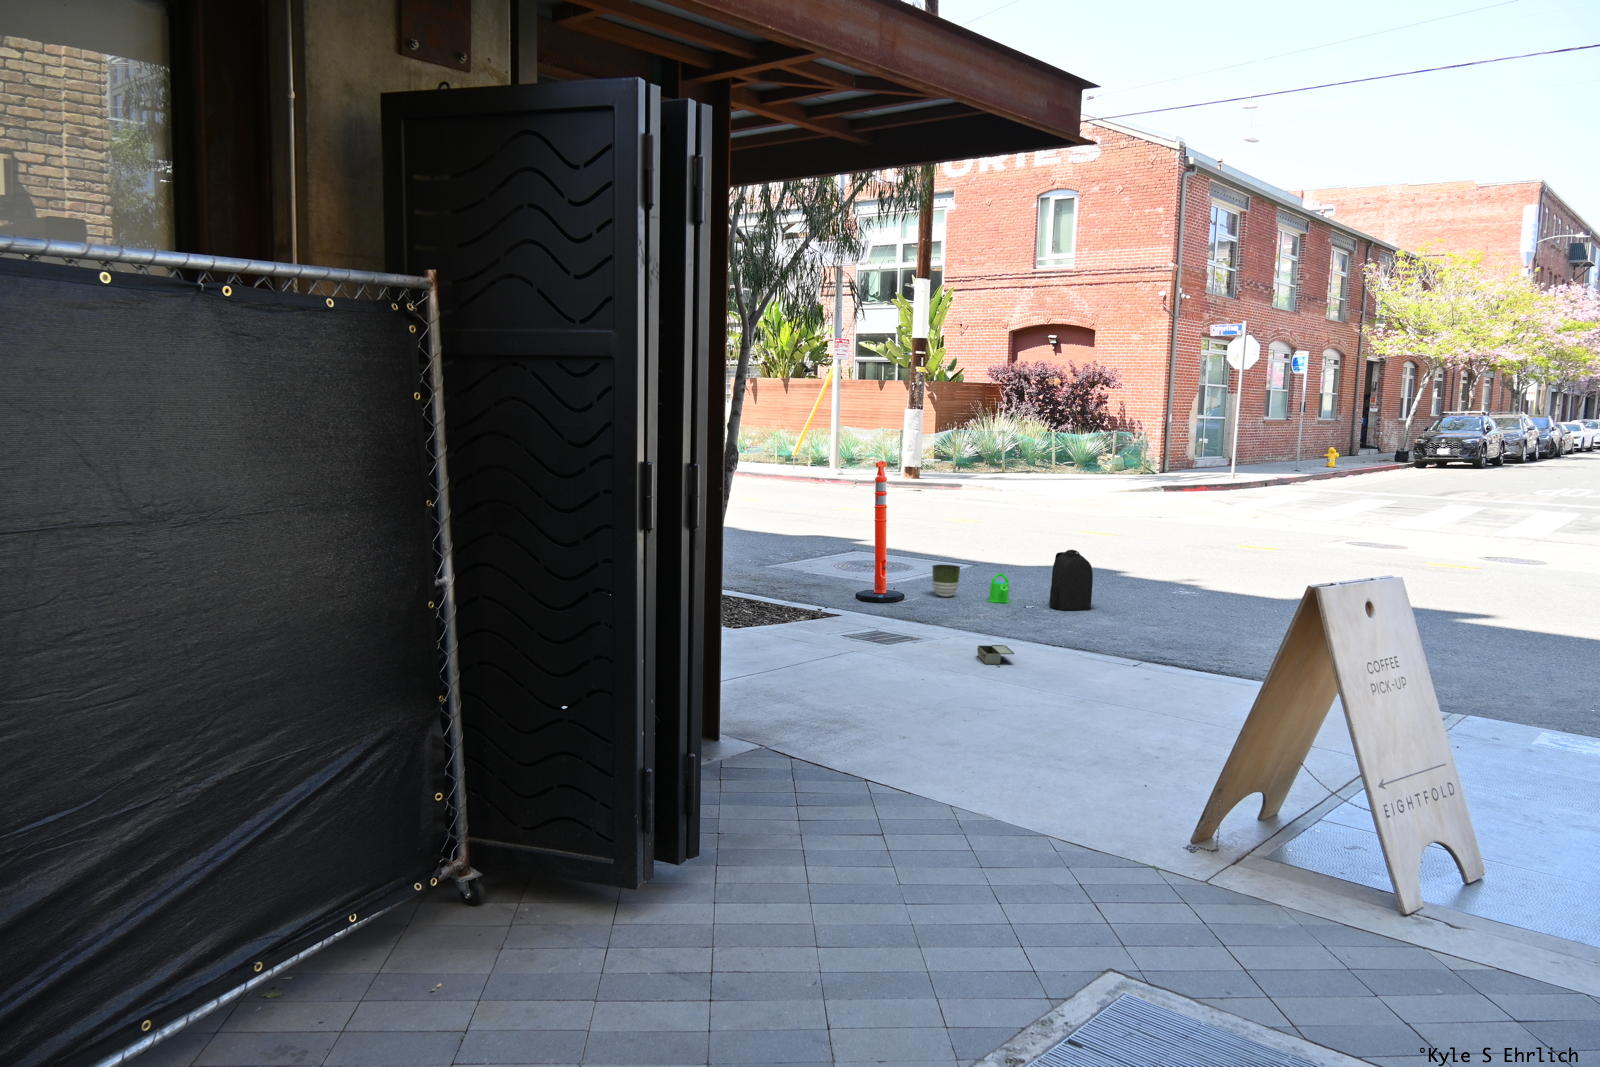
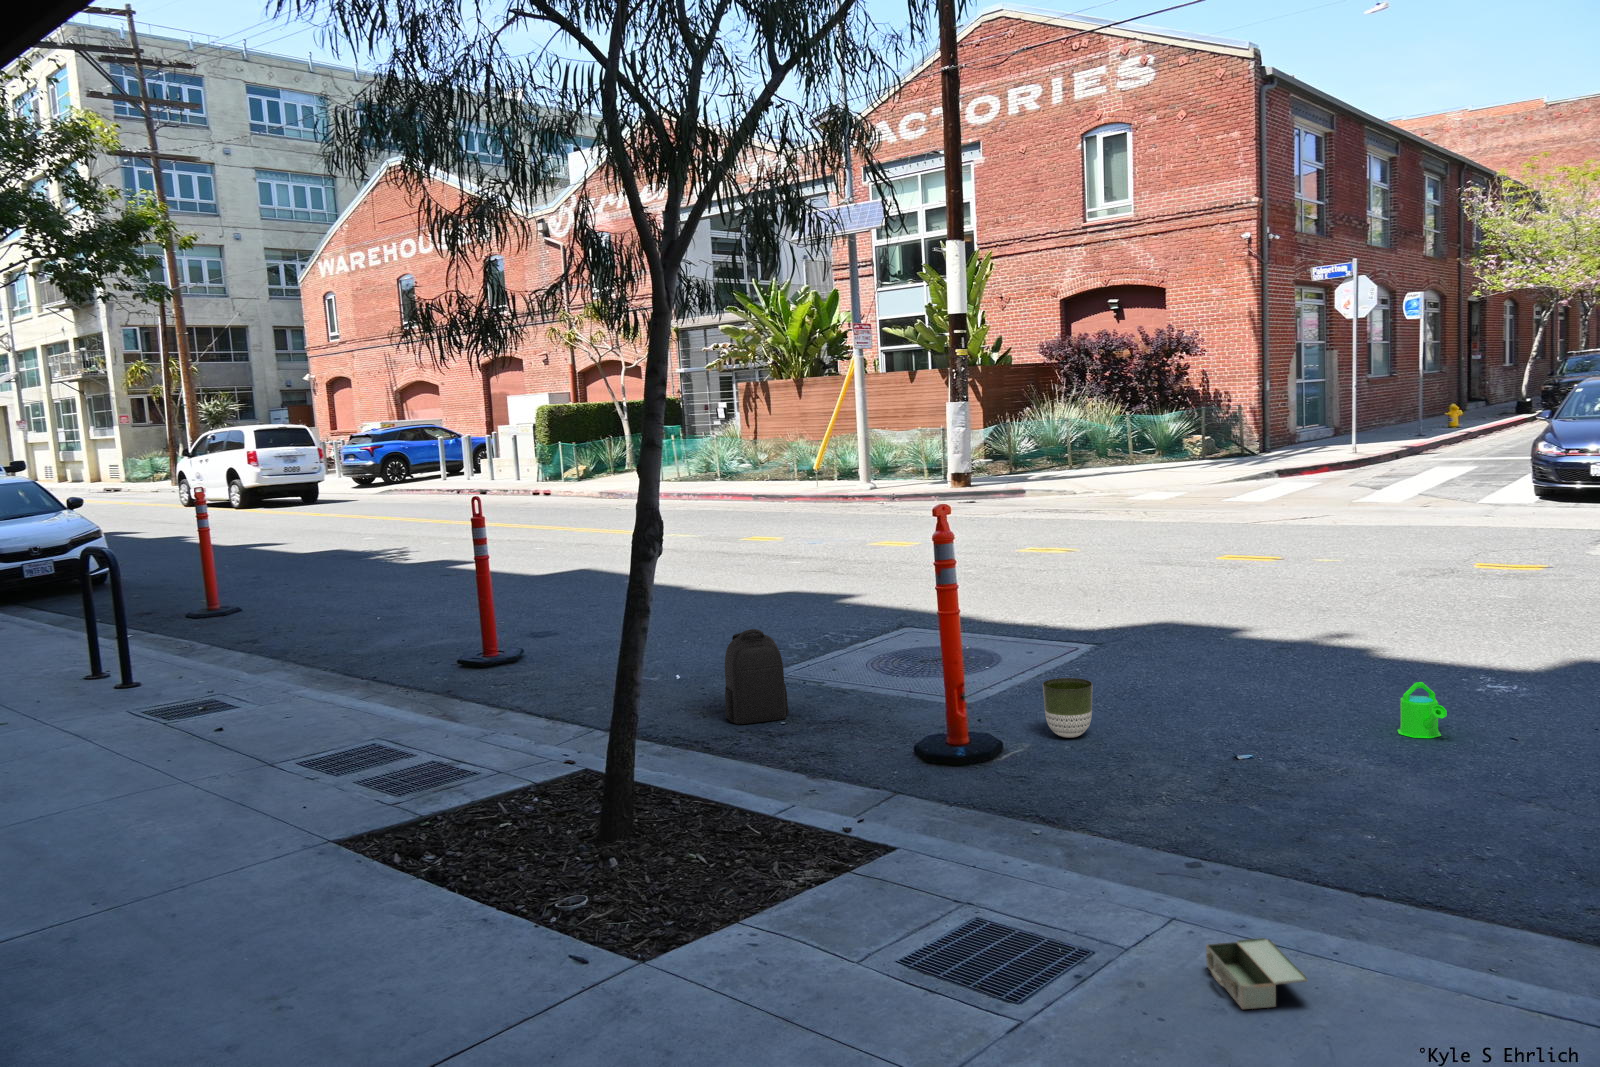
backpack: present [1049,550,1093,610] -> present [725,629,789,724]
watering can: present [988,573,1010,603] -> present [1397,682,1447,738]

